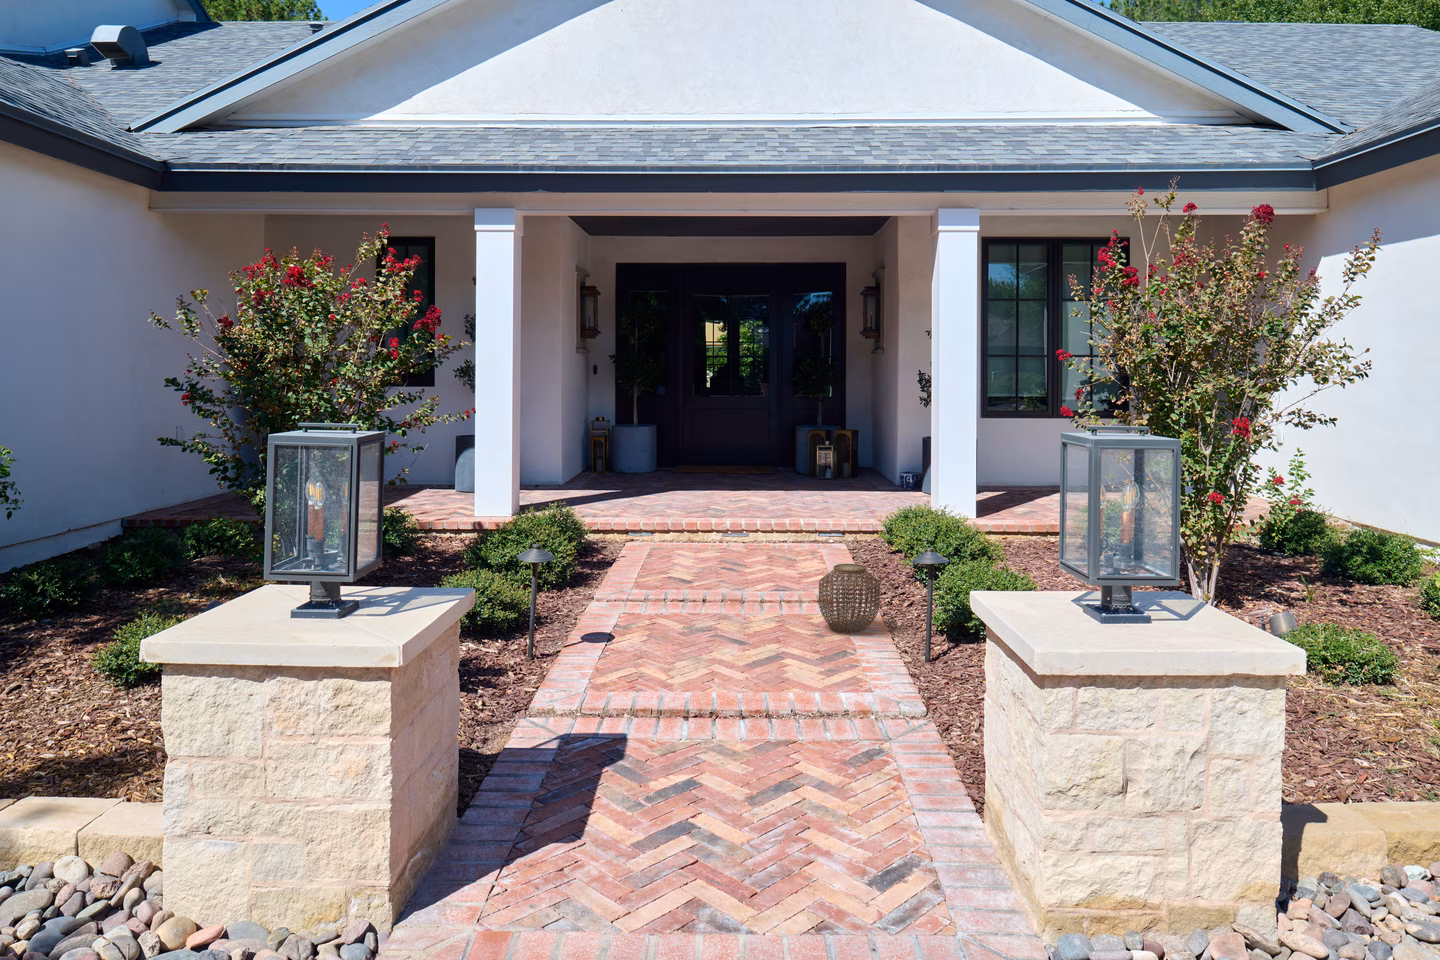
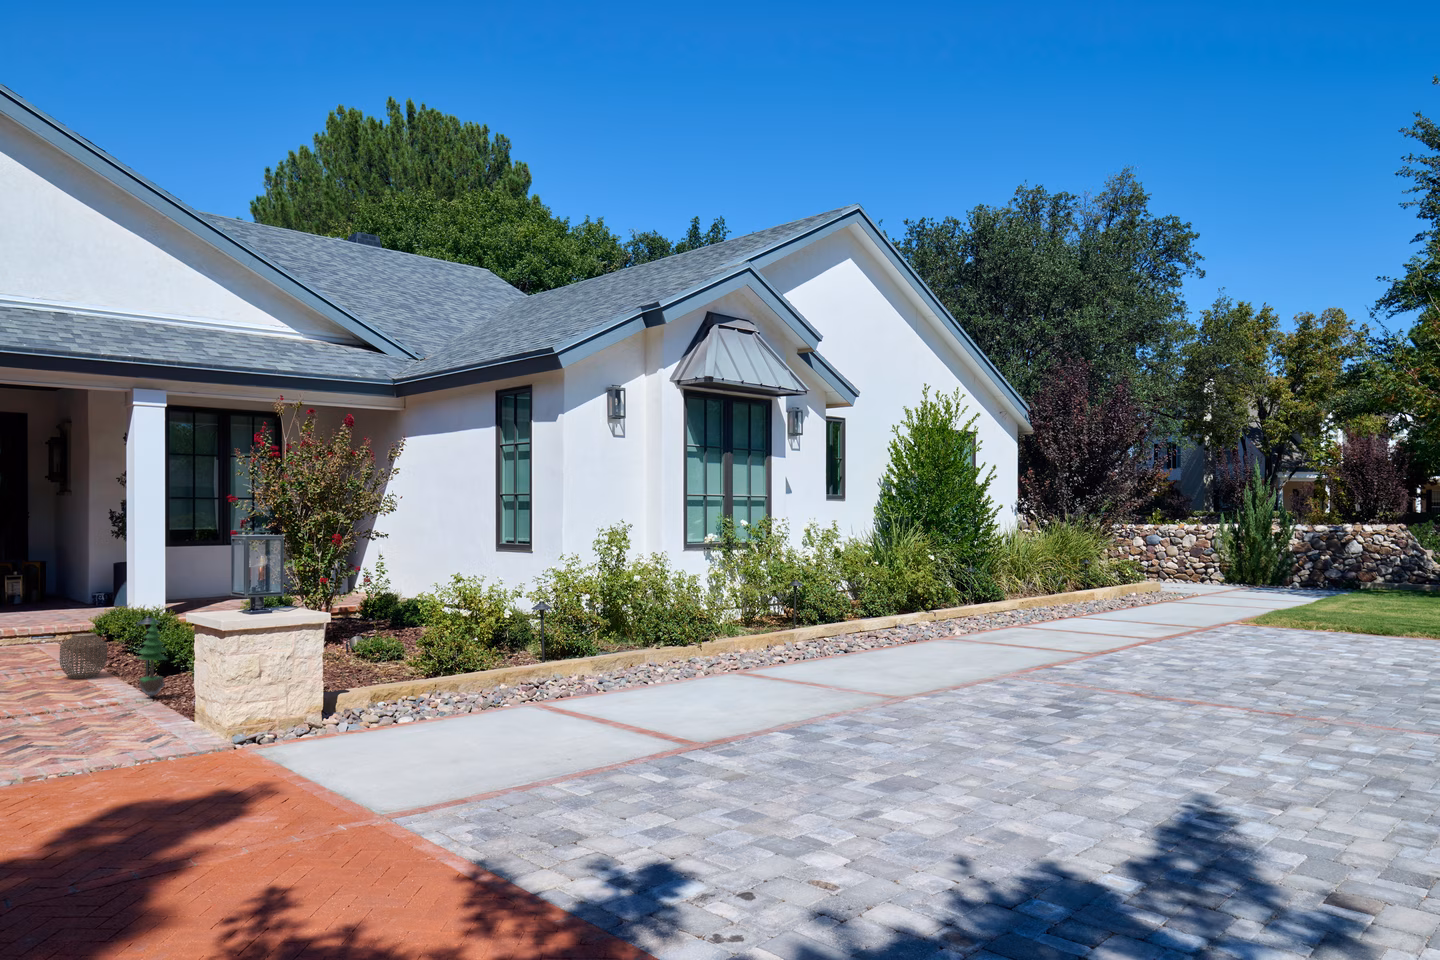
potted tree: none [904,573,954,707] -> present [137,619,167,697]

